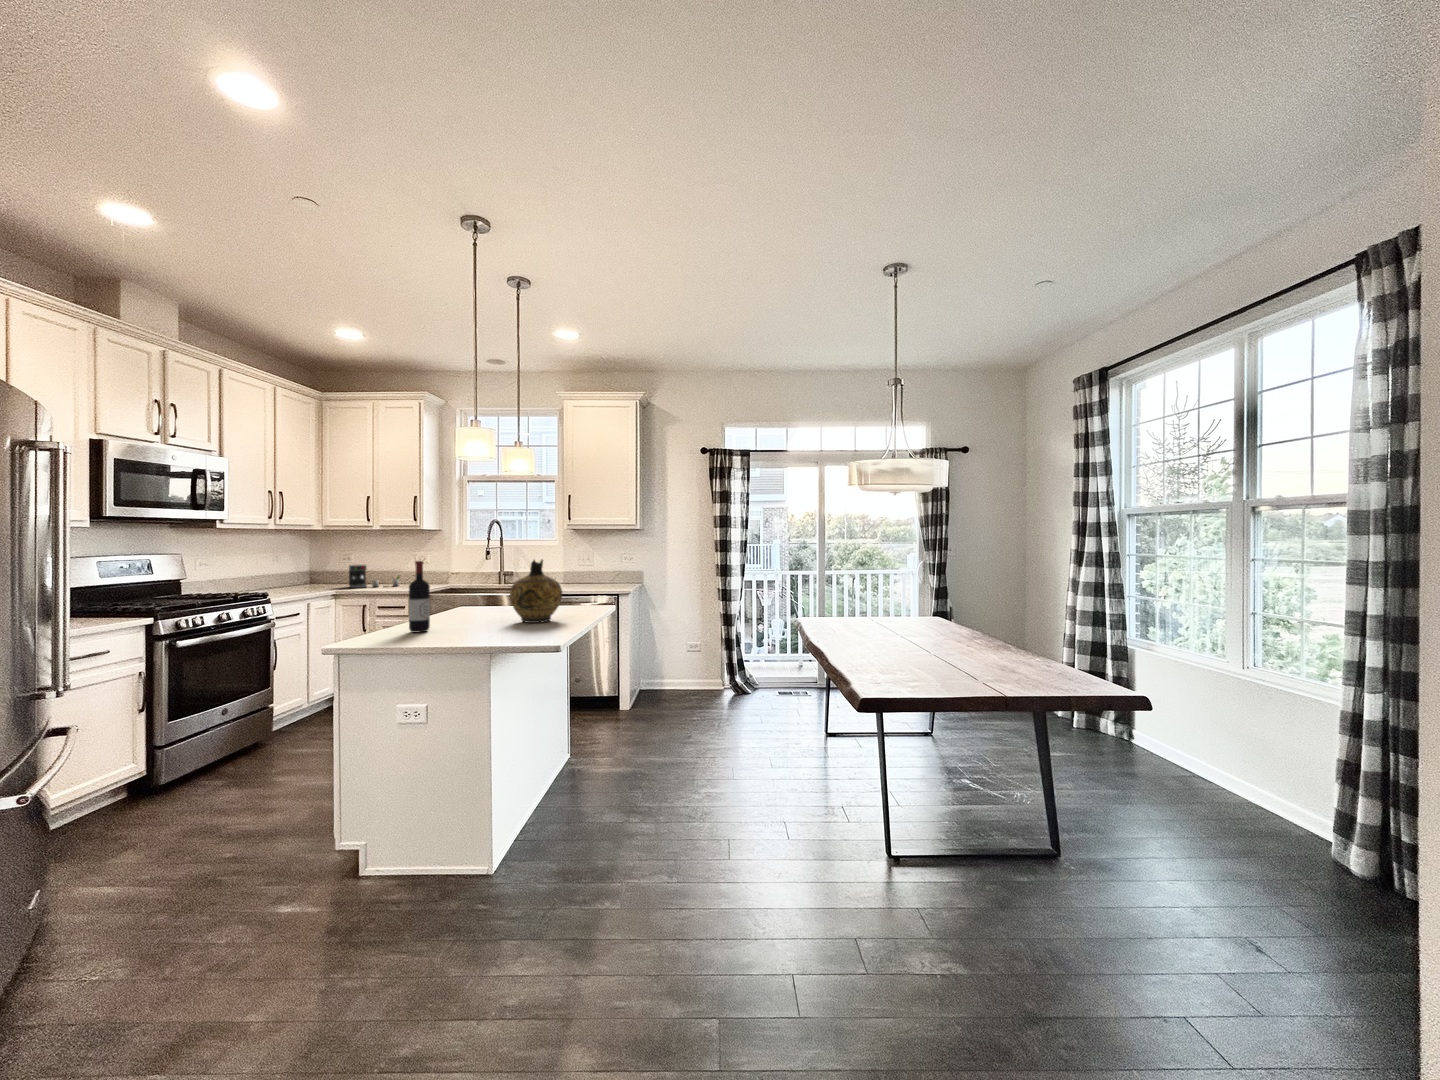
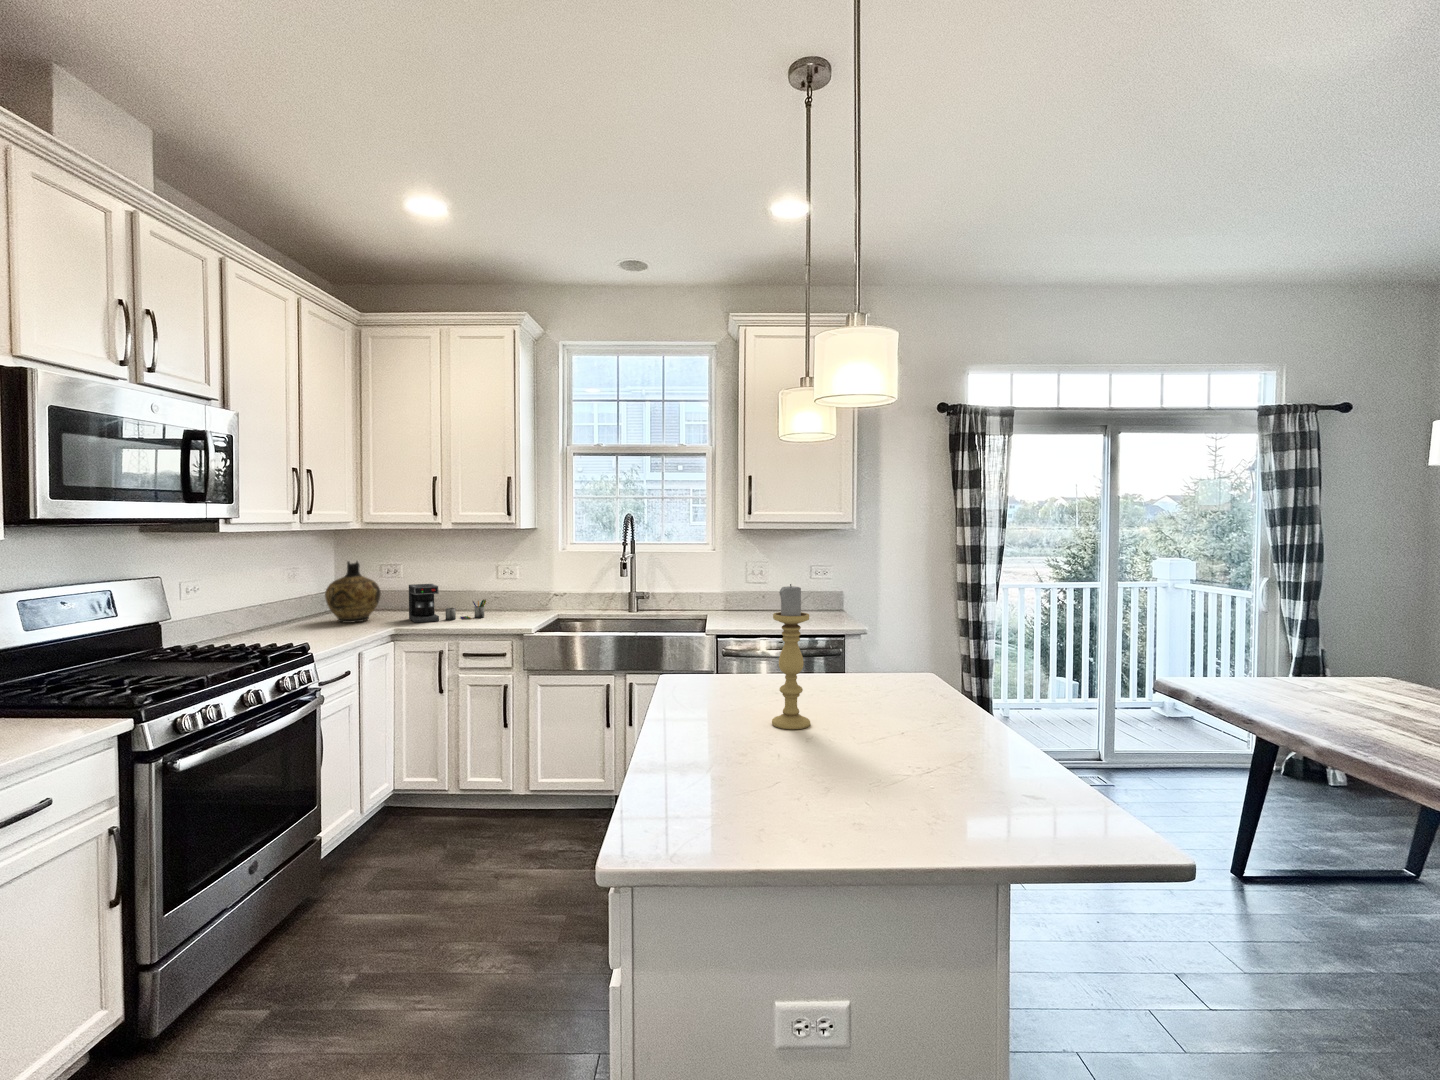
candle holder: none [477,548,498,620] -> present [772,584,810,729]
ceramic jug: present [510,560,562,623] -> present [325,561,381,623]
wine bottle: present [409,561,430,632] -> none [725,628,767,794]

